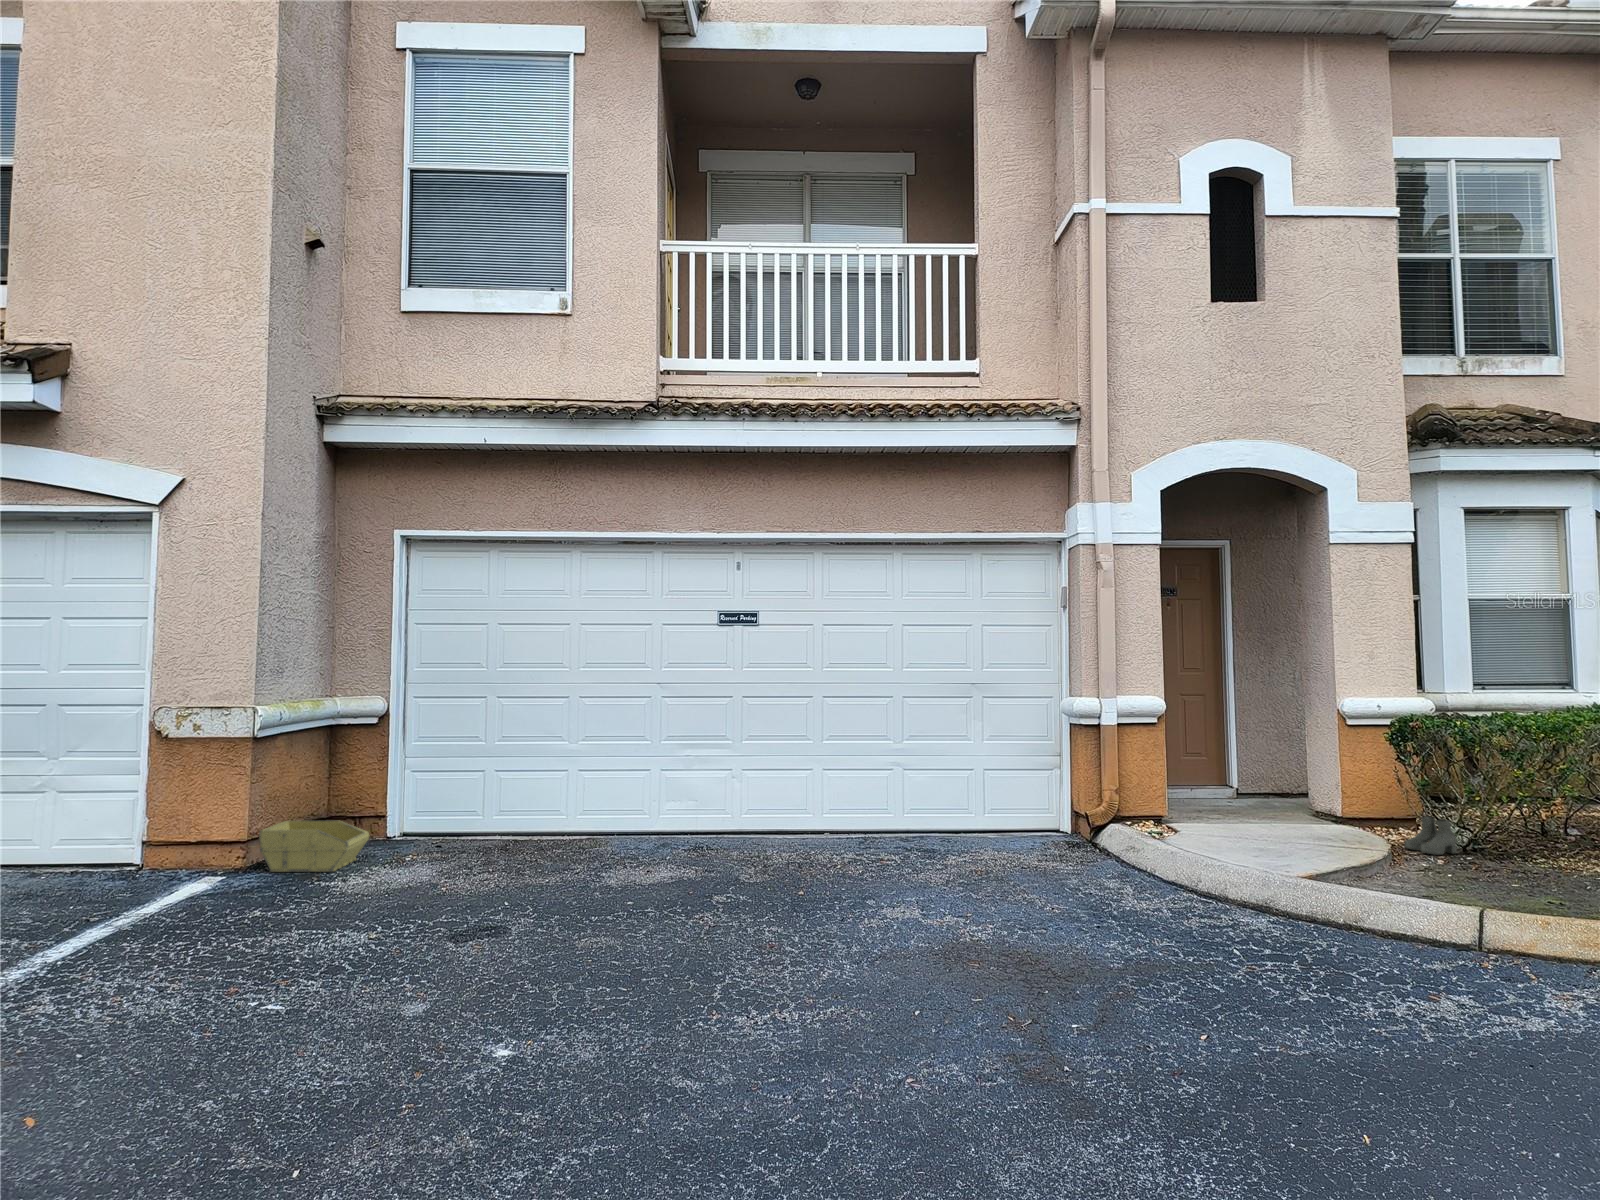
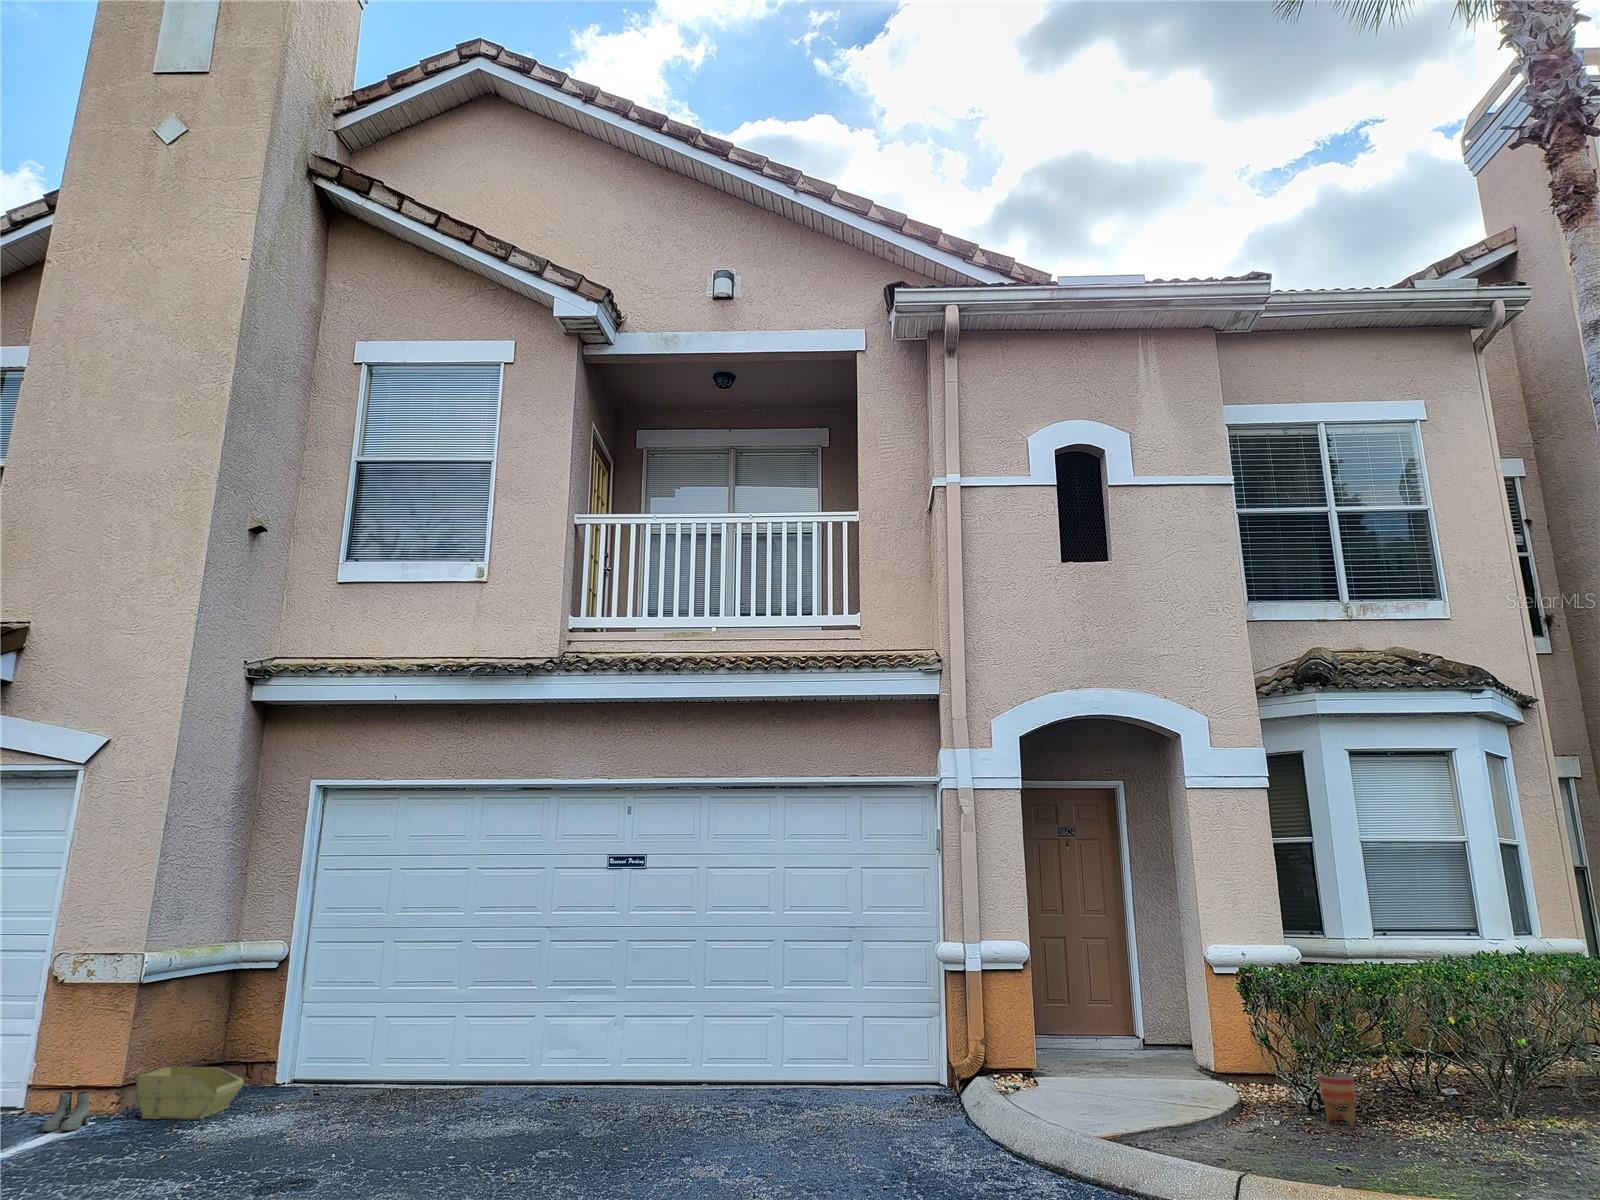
planter: none [1485,814,1524,863] -> present [1319,1072,1356,1127]
boots: present [1405,816,1457,855] -> present [41,1092,91,1132]

